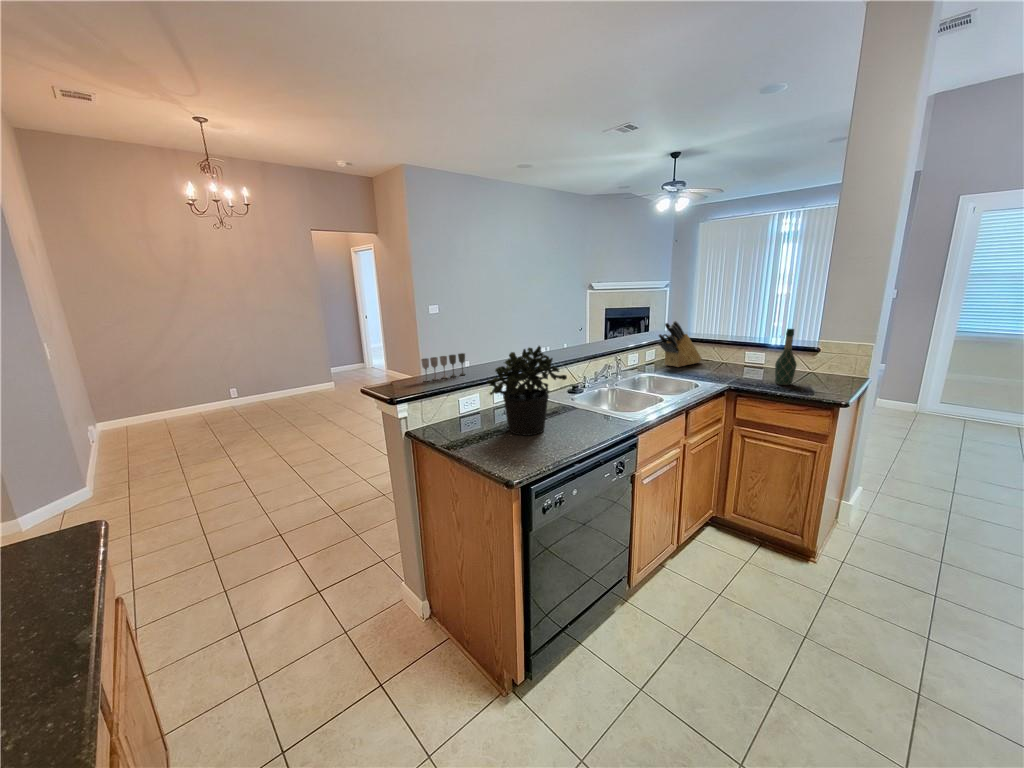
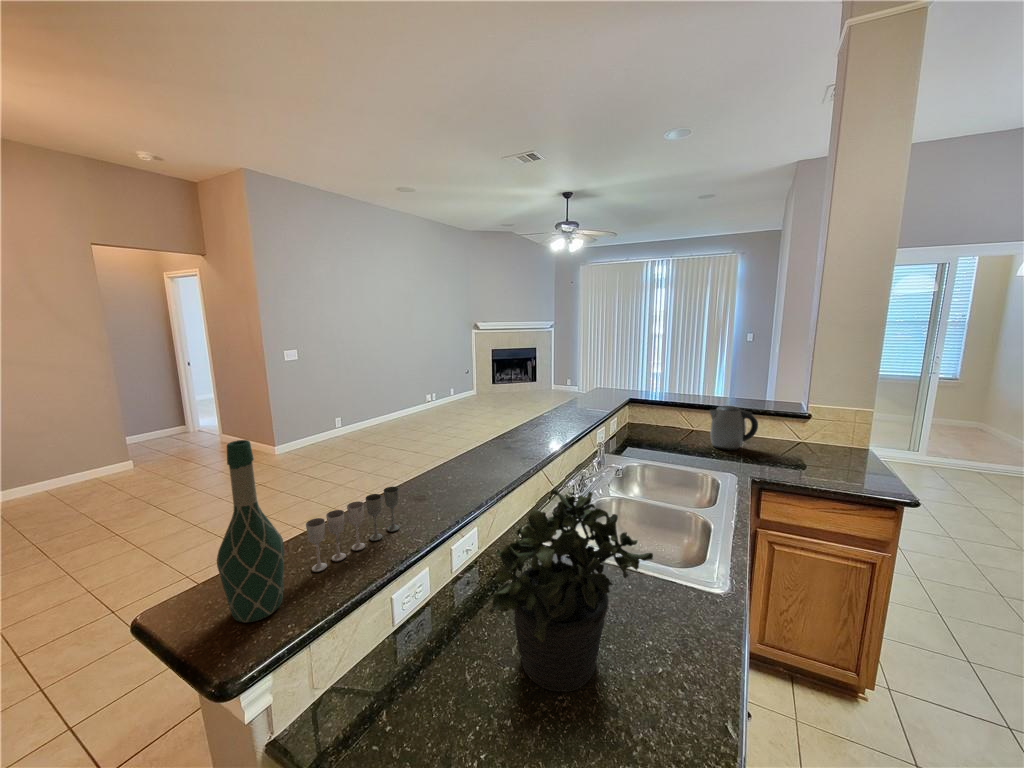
knife block: present [658,321,702,367] -> none [629,384,671,442]
wine bottle: present [775,329,797,385] -> present [217,440,284,622]
kettle: none [724,338,764,374] -> present [710,405,758,450]

